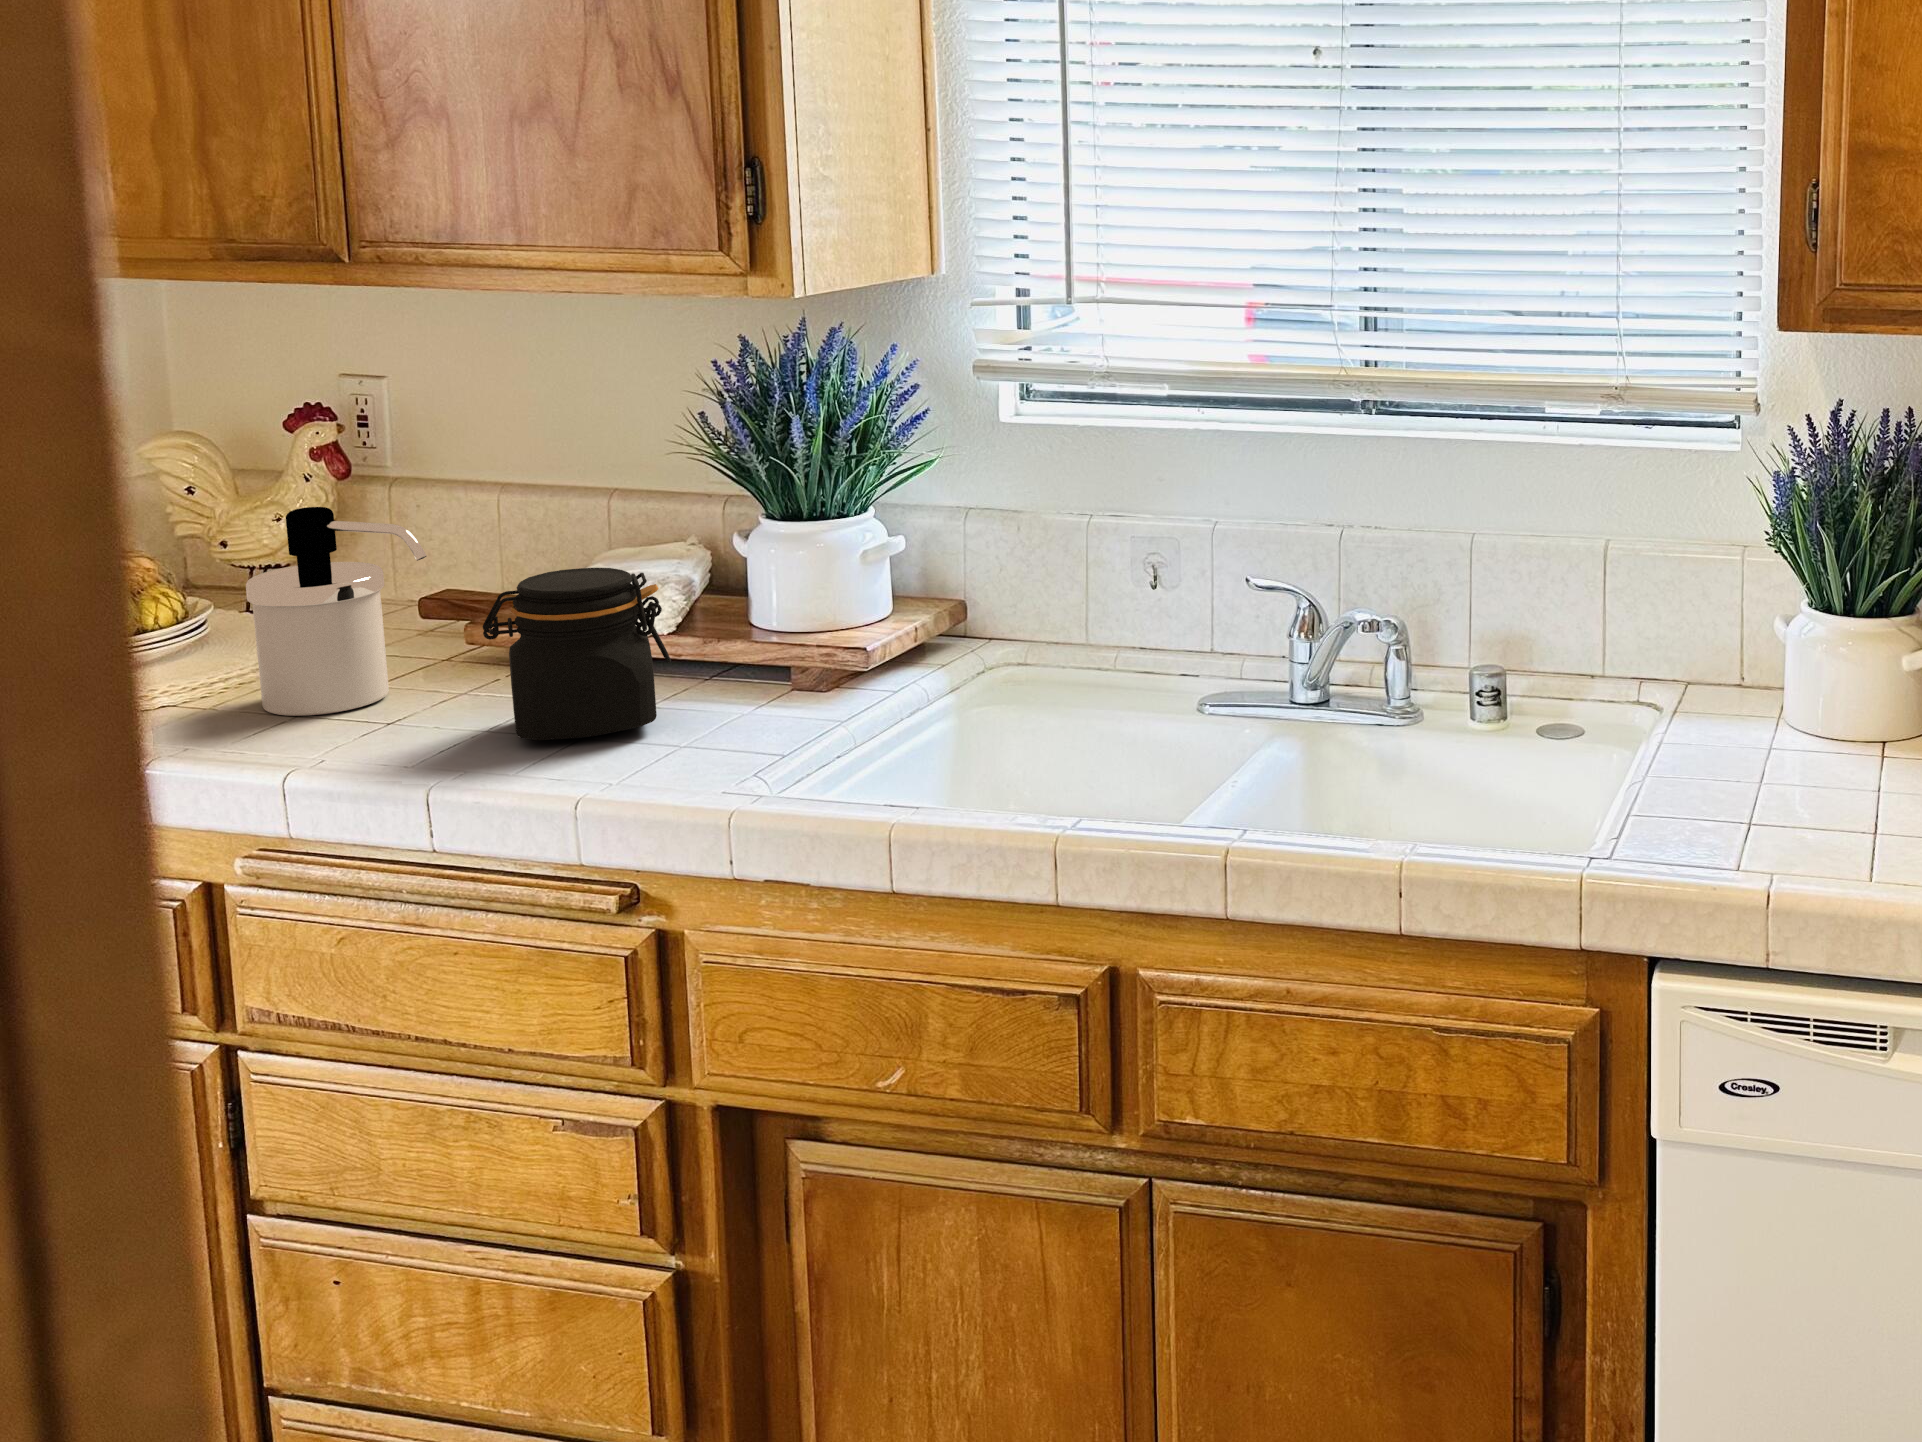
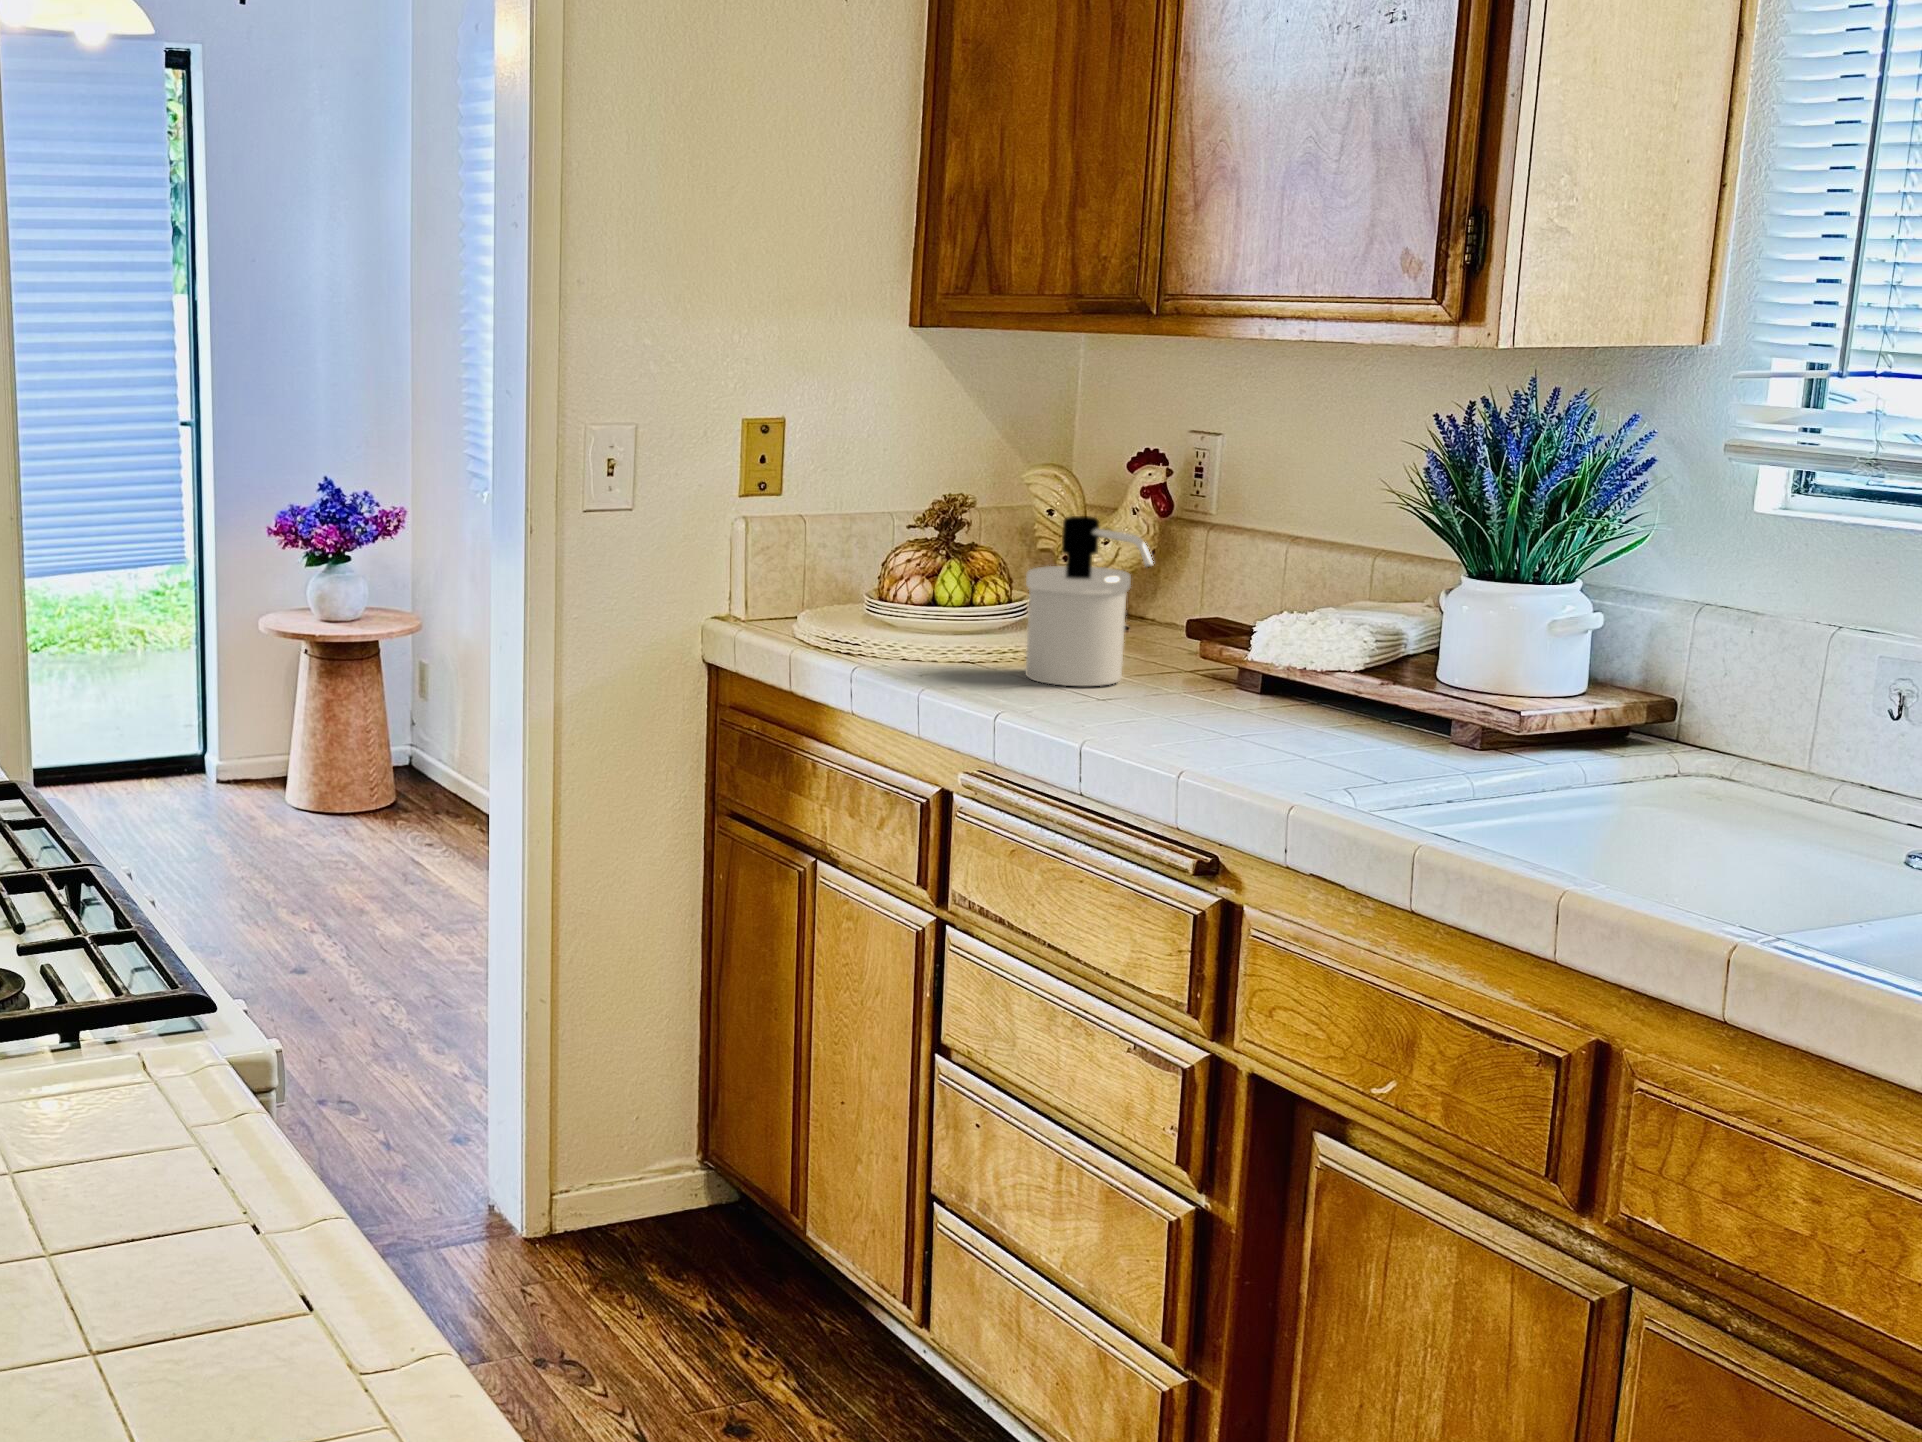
jar: present [483,568,671,740] -> none [1166,589,1328,737]

